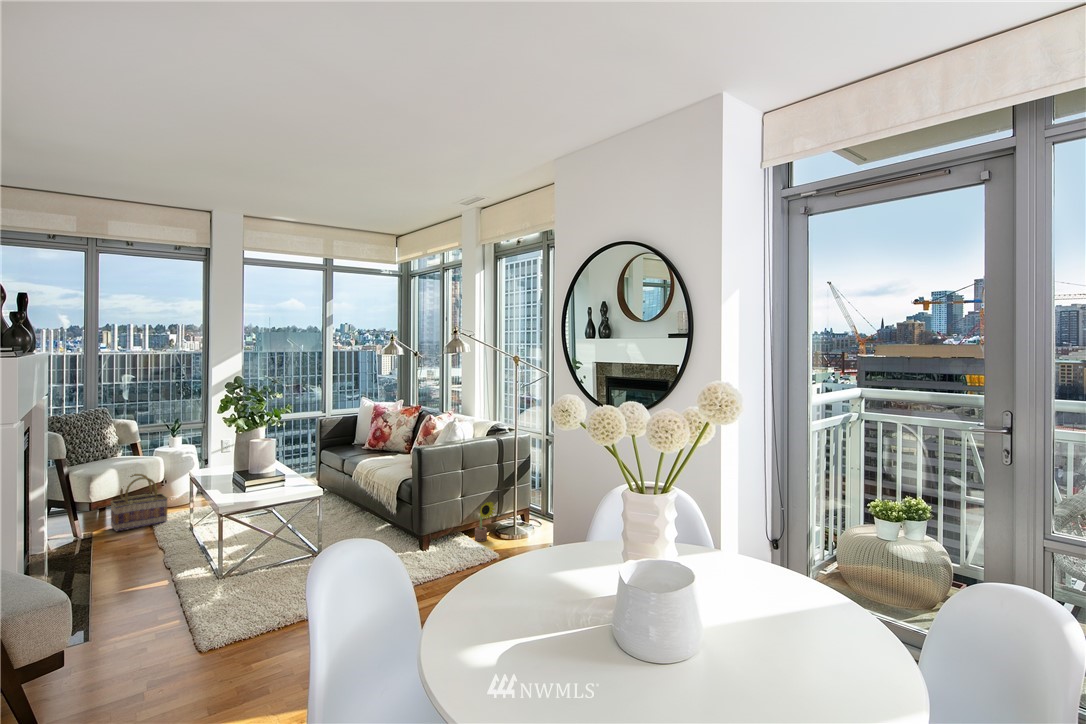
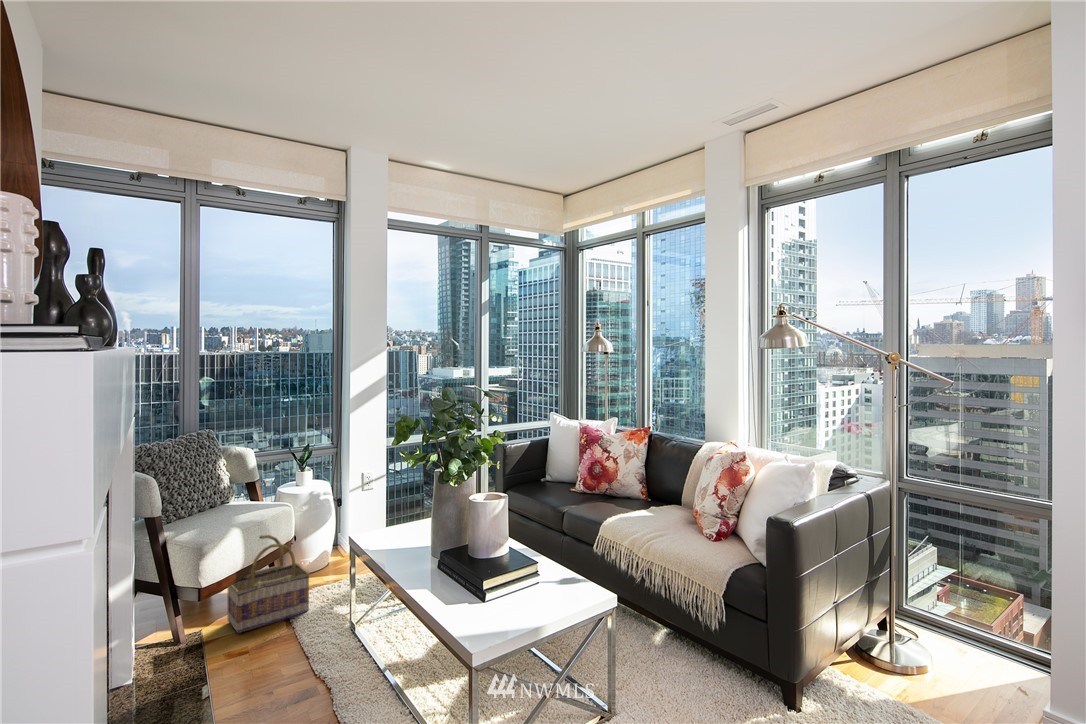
decorative plant: present [475,502,495,541] -> none [858,615,902,687]

